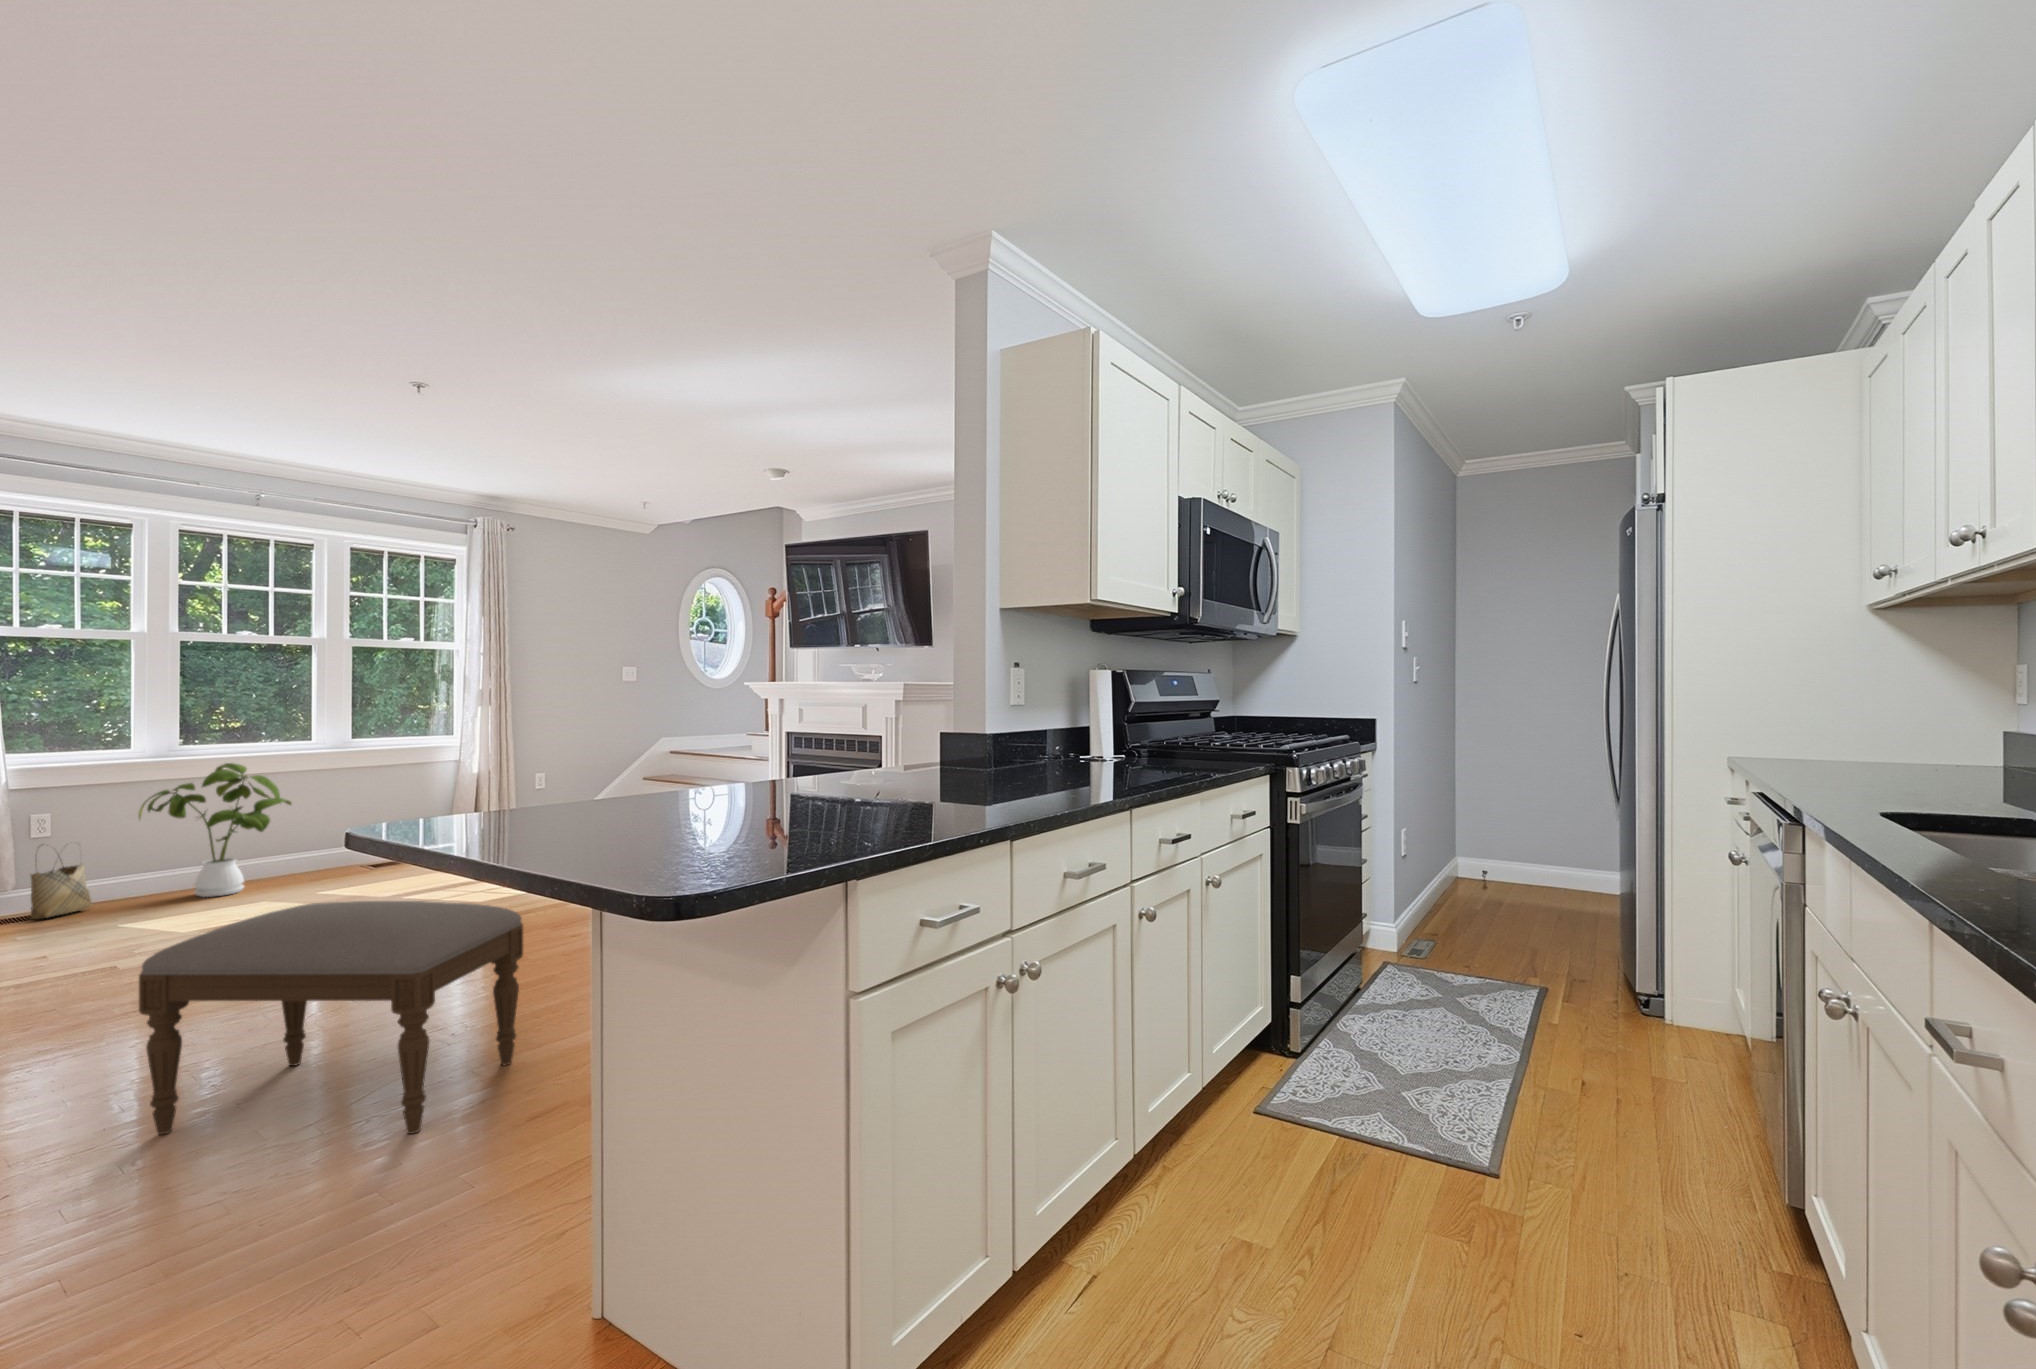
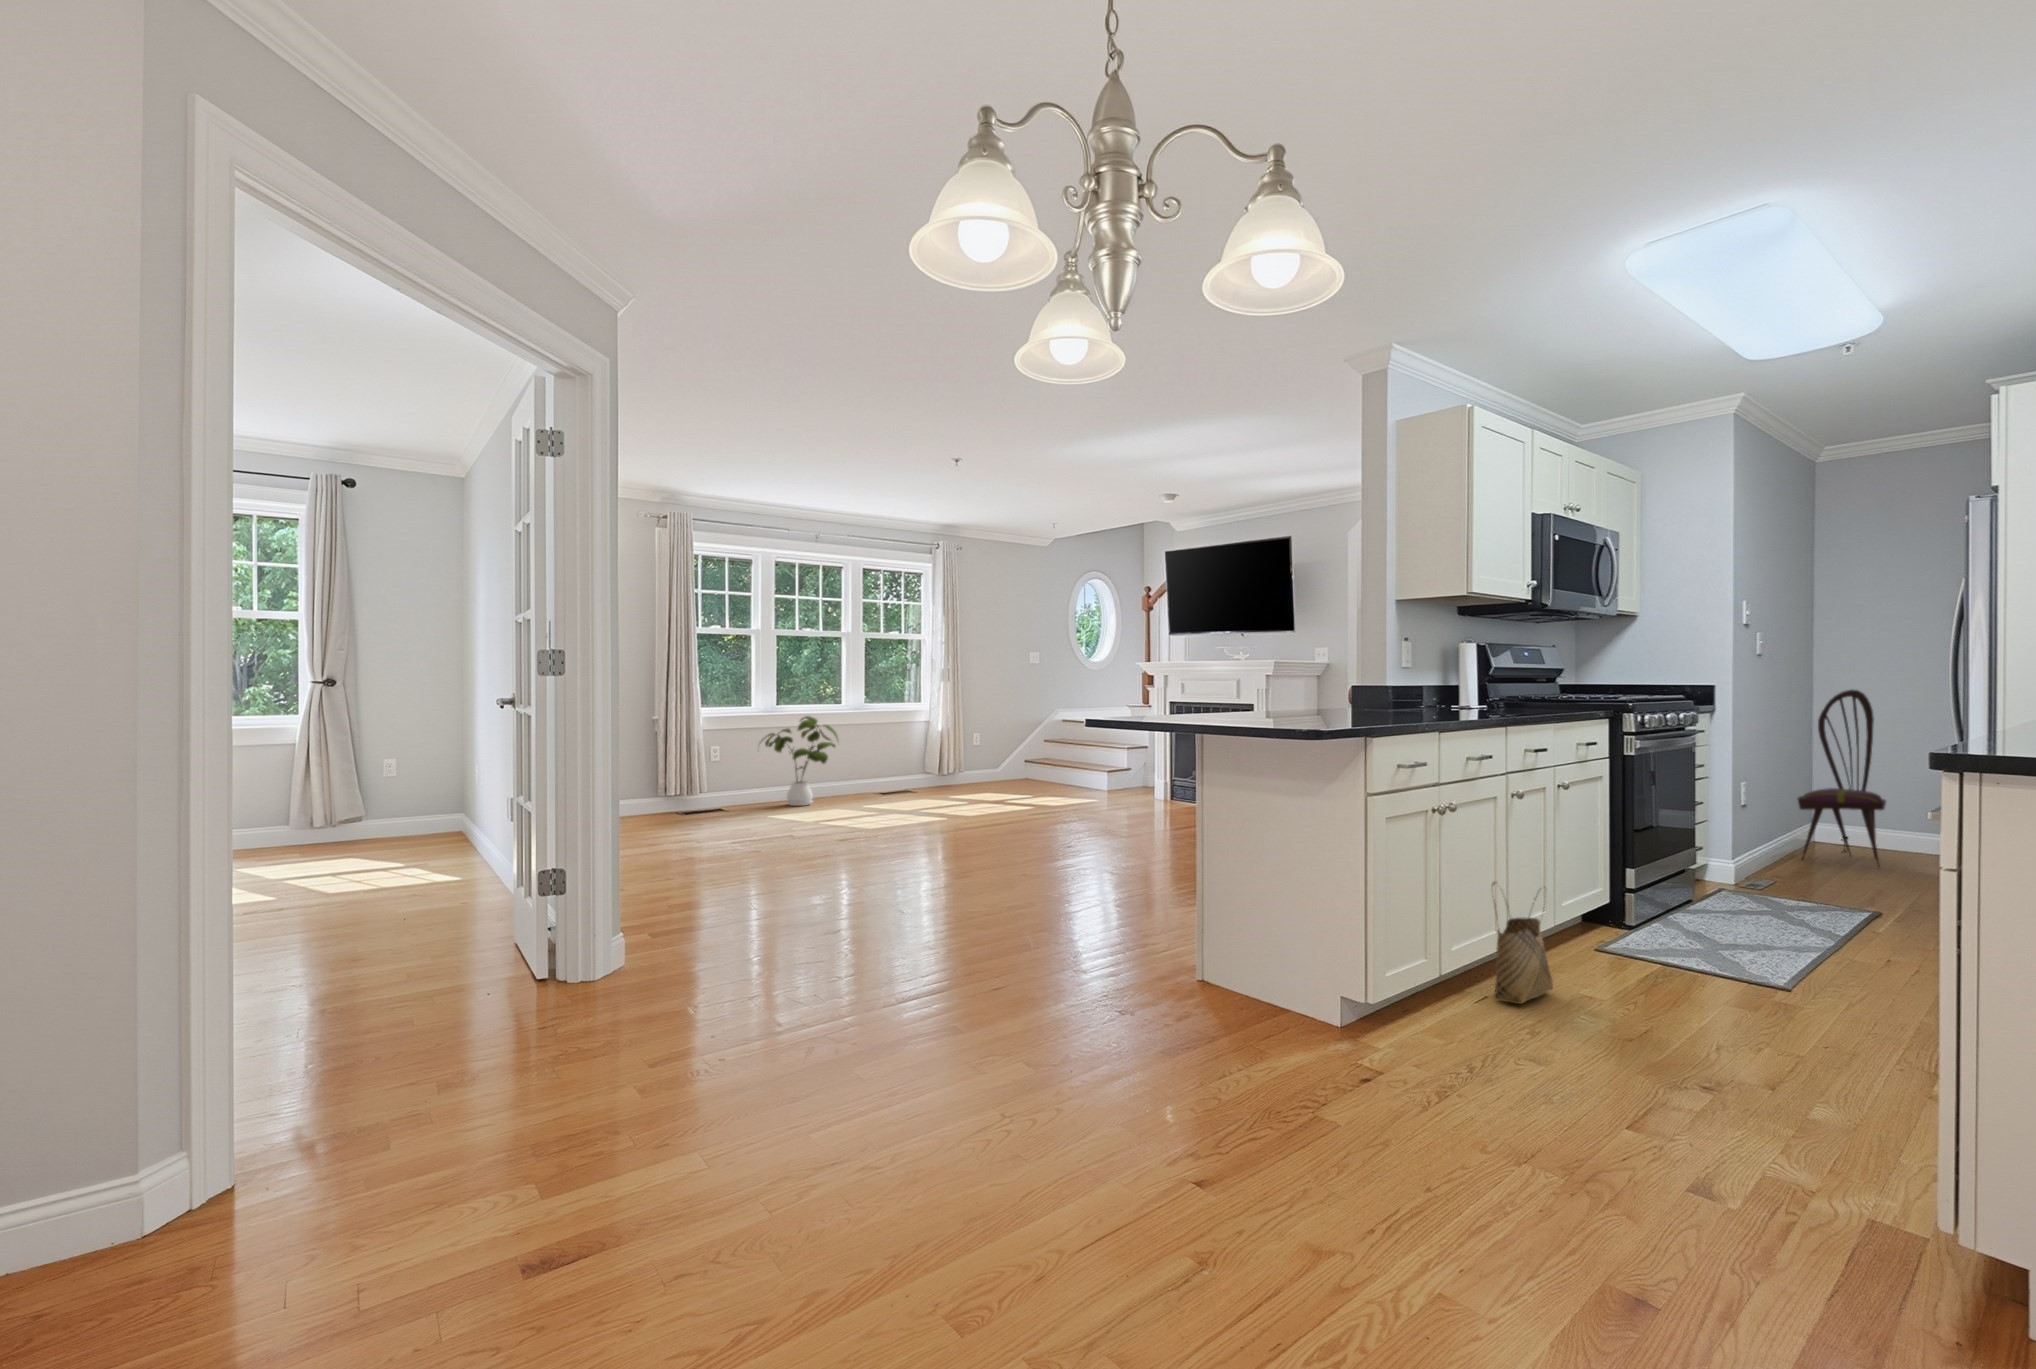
dining chair: none [1450,715,1532,914] -> present [1798,690,1886,867]
woven basket: present [30,844,91,919] -> present [1492,882,1553,1004]
ottoman: present [139,901,523,1134] -> none [890,786,1070,914]

